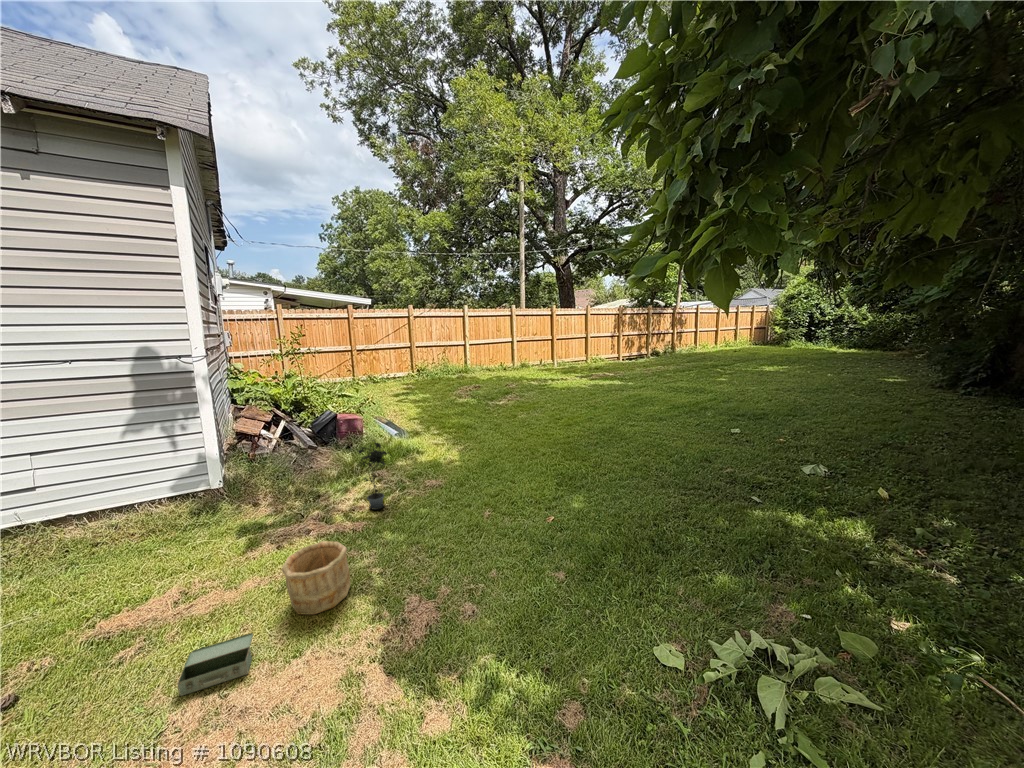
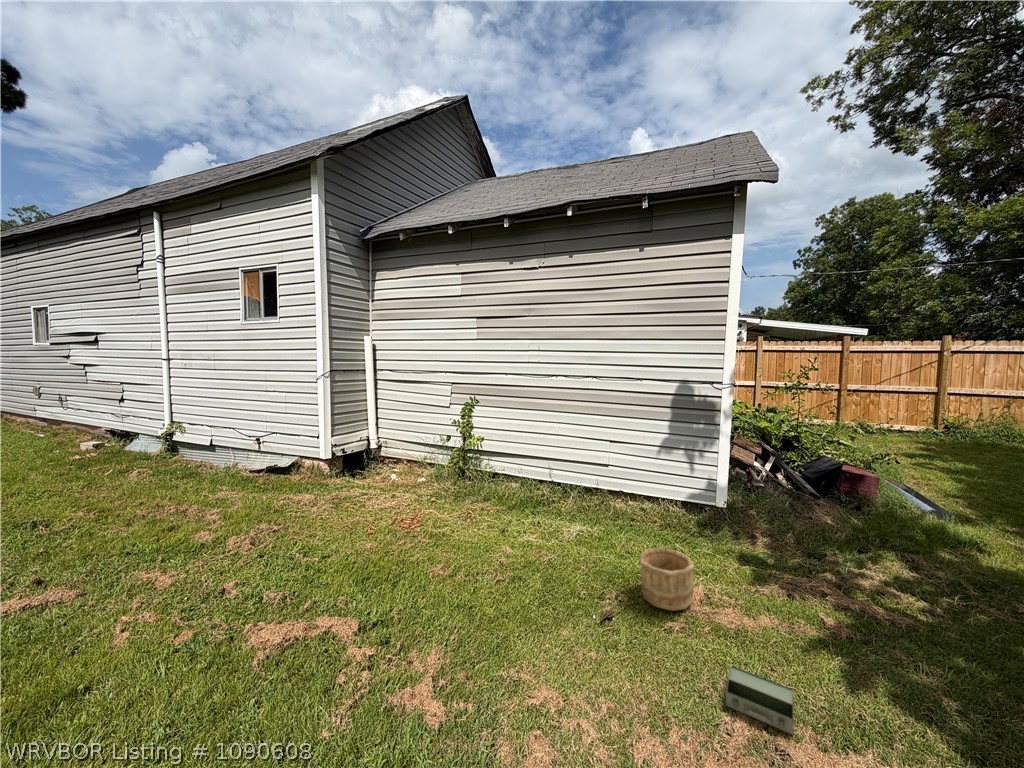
potted plant: present [358,440,390,510] -> none [901,520,975,616]
wooden bucket: present [282,541,351,615] -> present [639,548,694,611]

